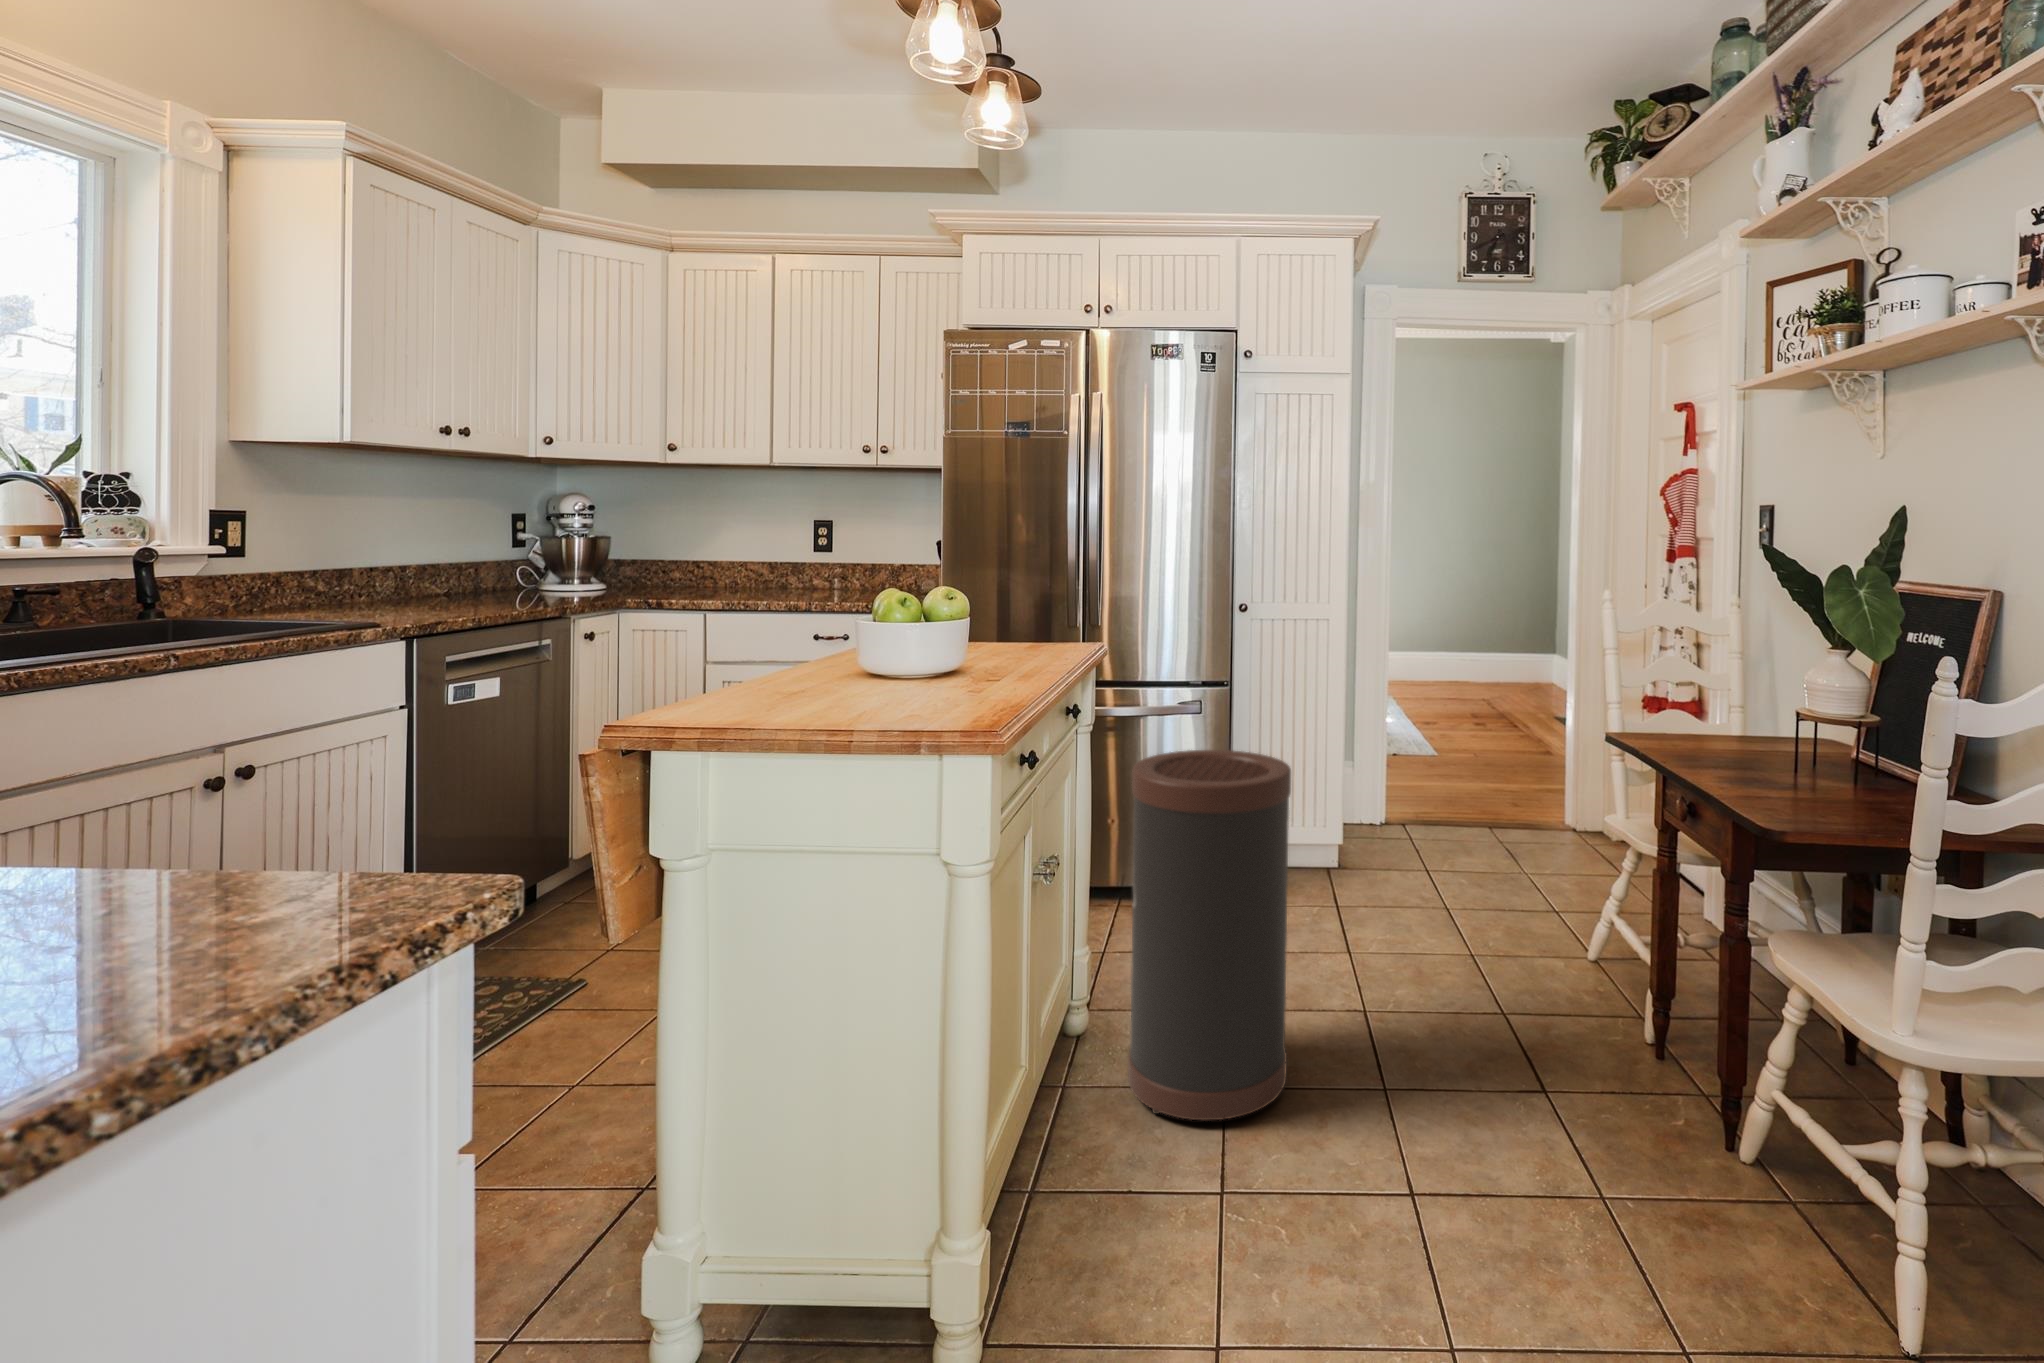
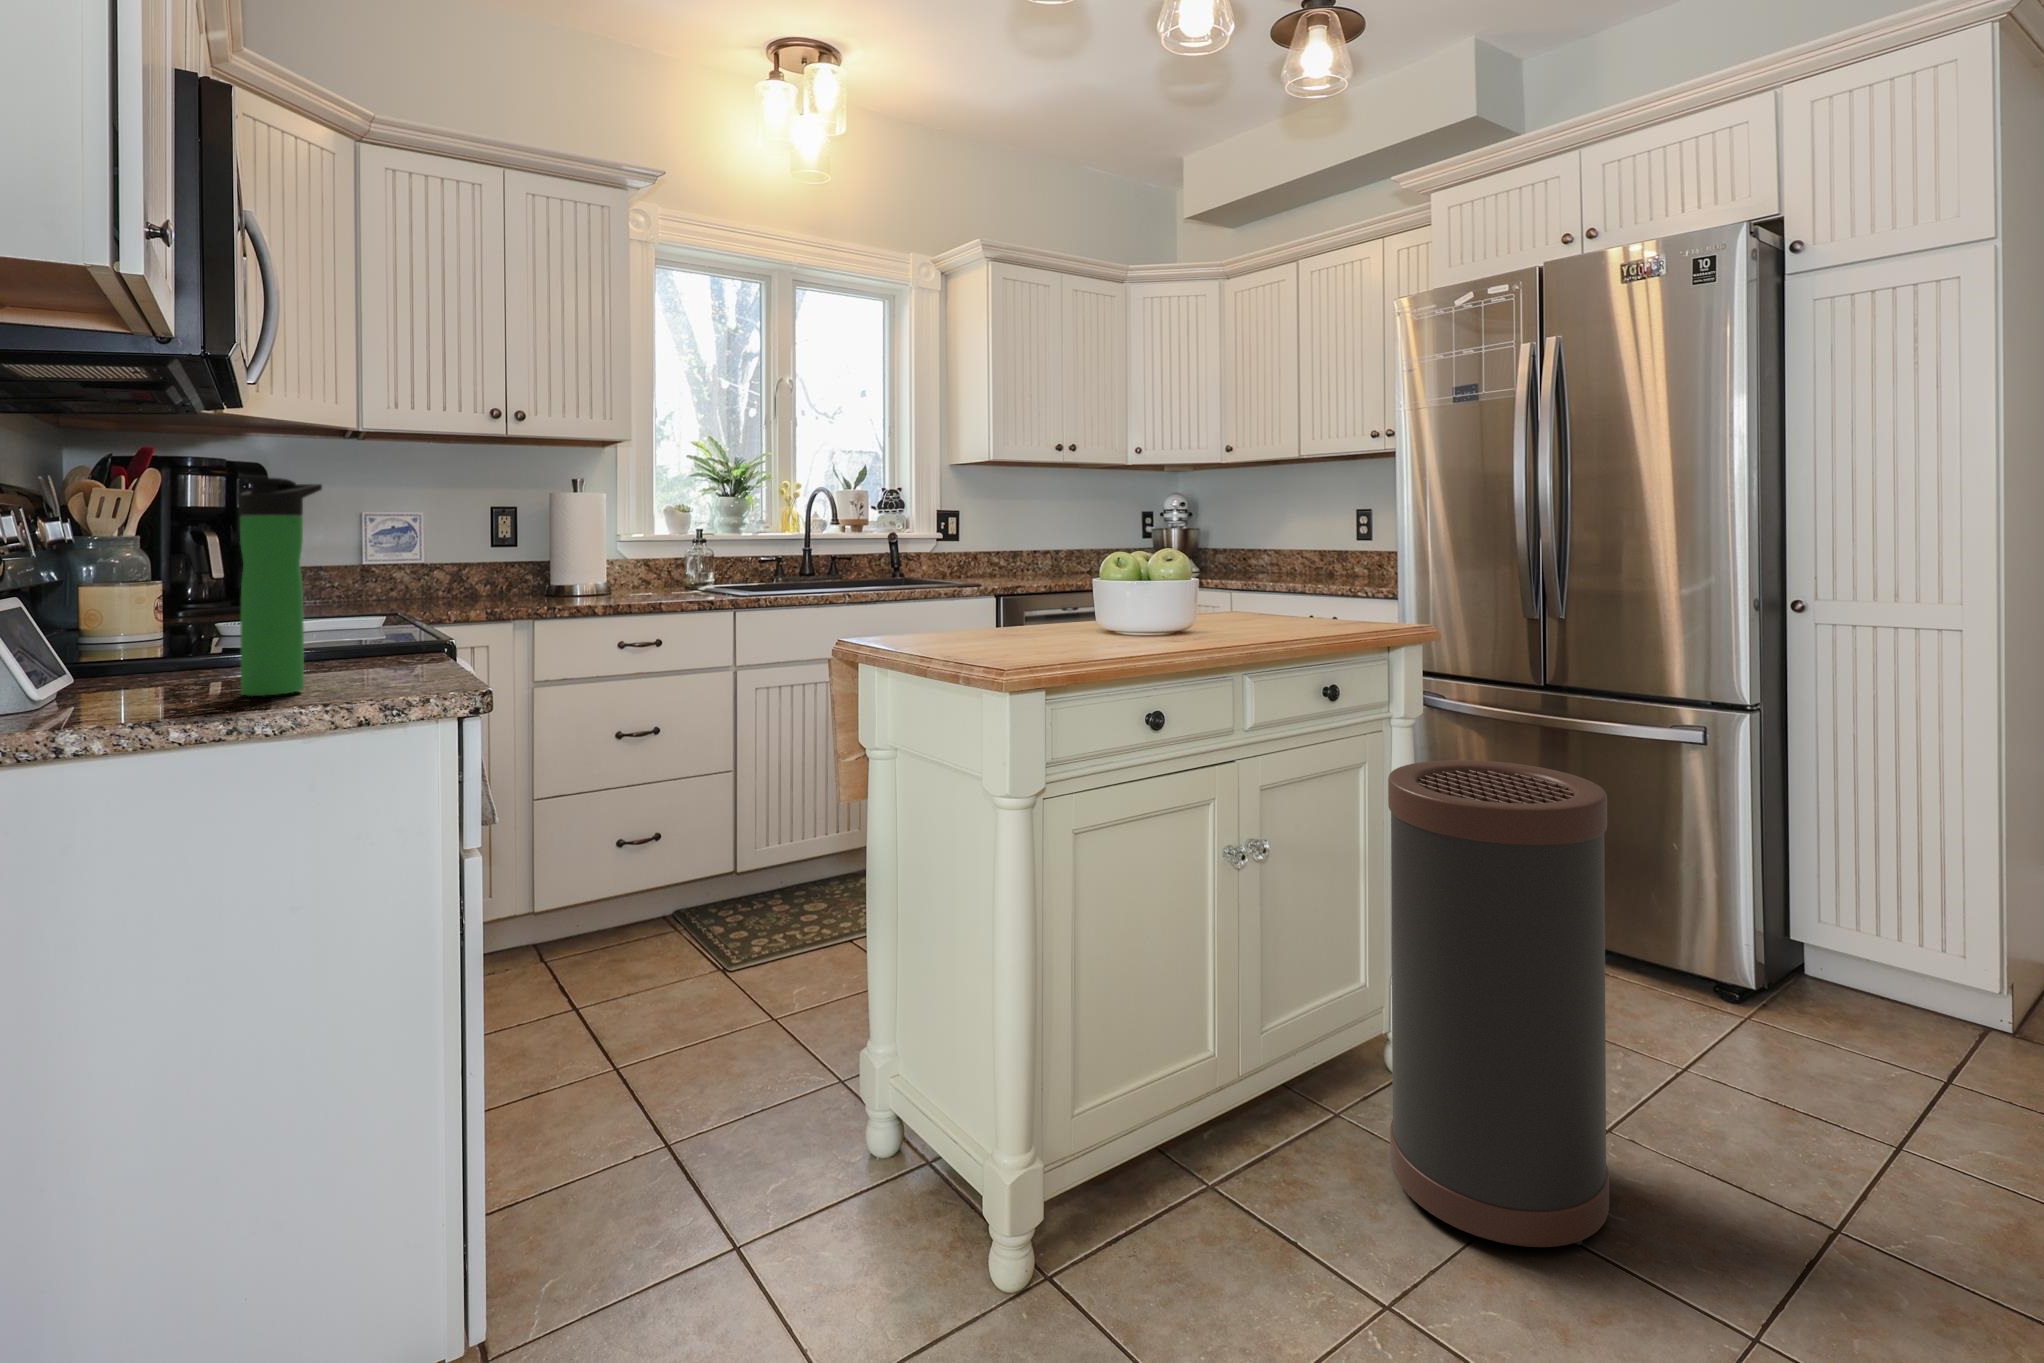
bottle: none [130,561,262,975] -> present [240,477,322,696]

